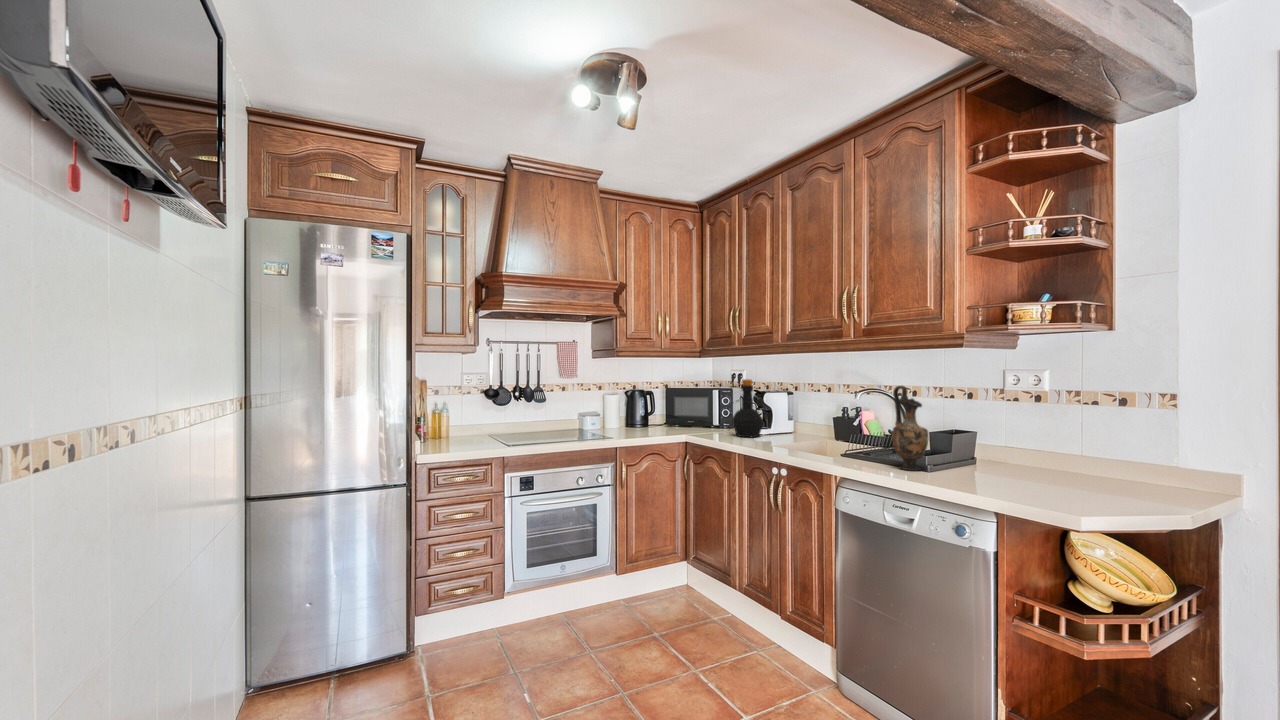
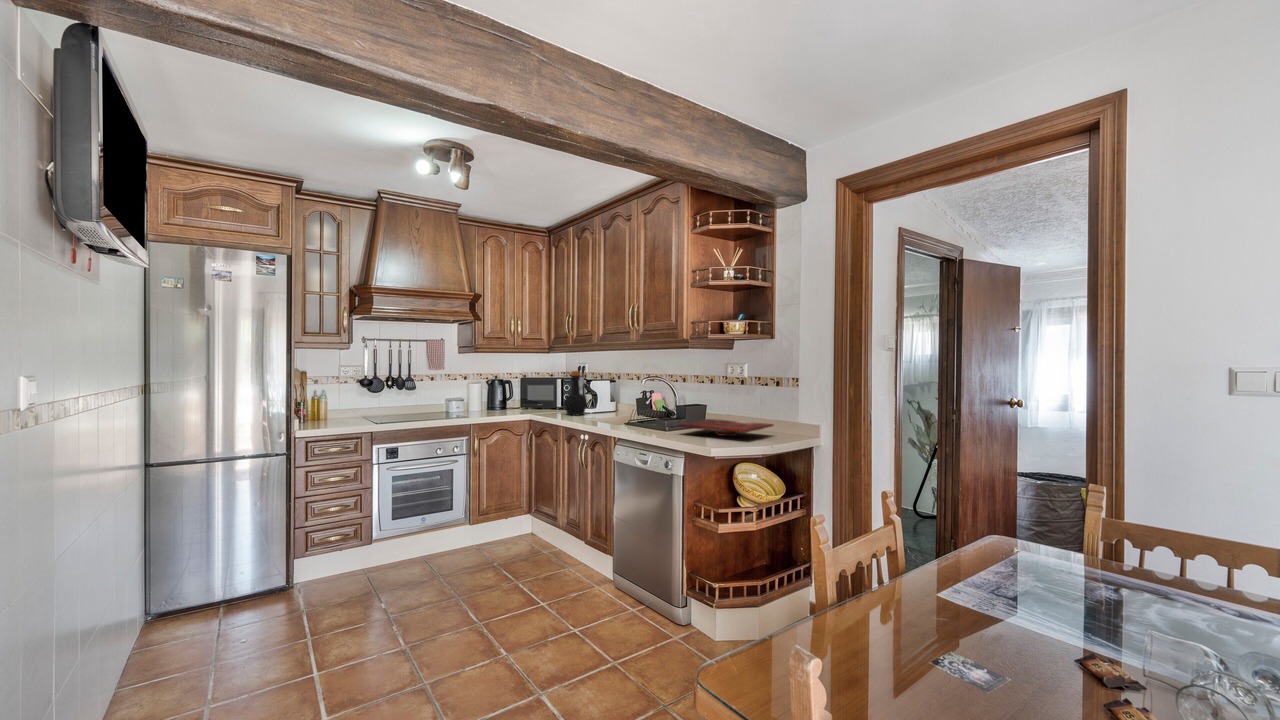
vase: present [892,386,929,471] -> none [648,374,669,431]
cutting board: none [956,453,1126,485] -> present [678,419,773,436]

